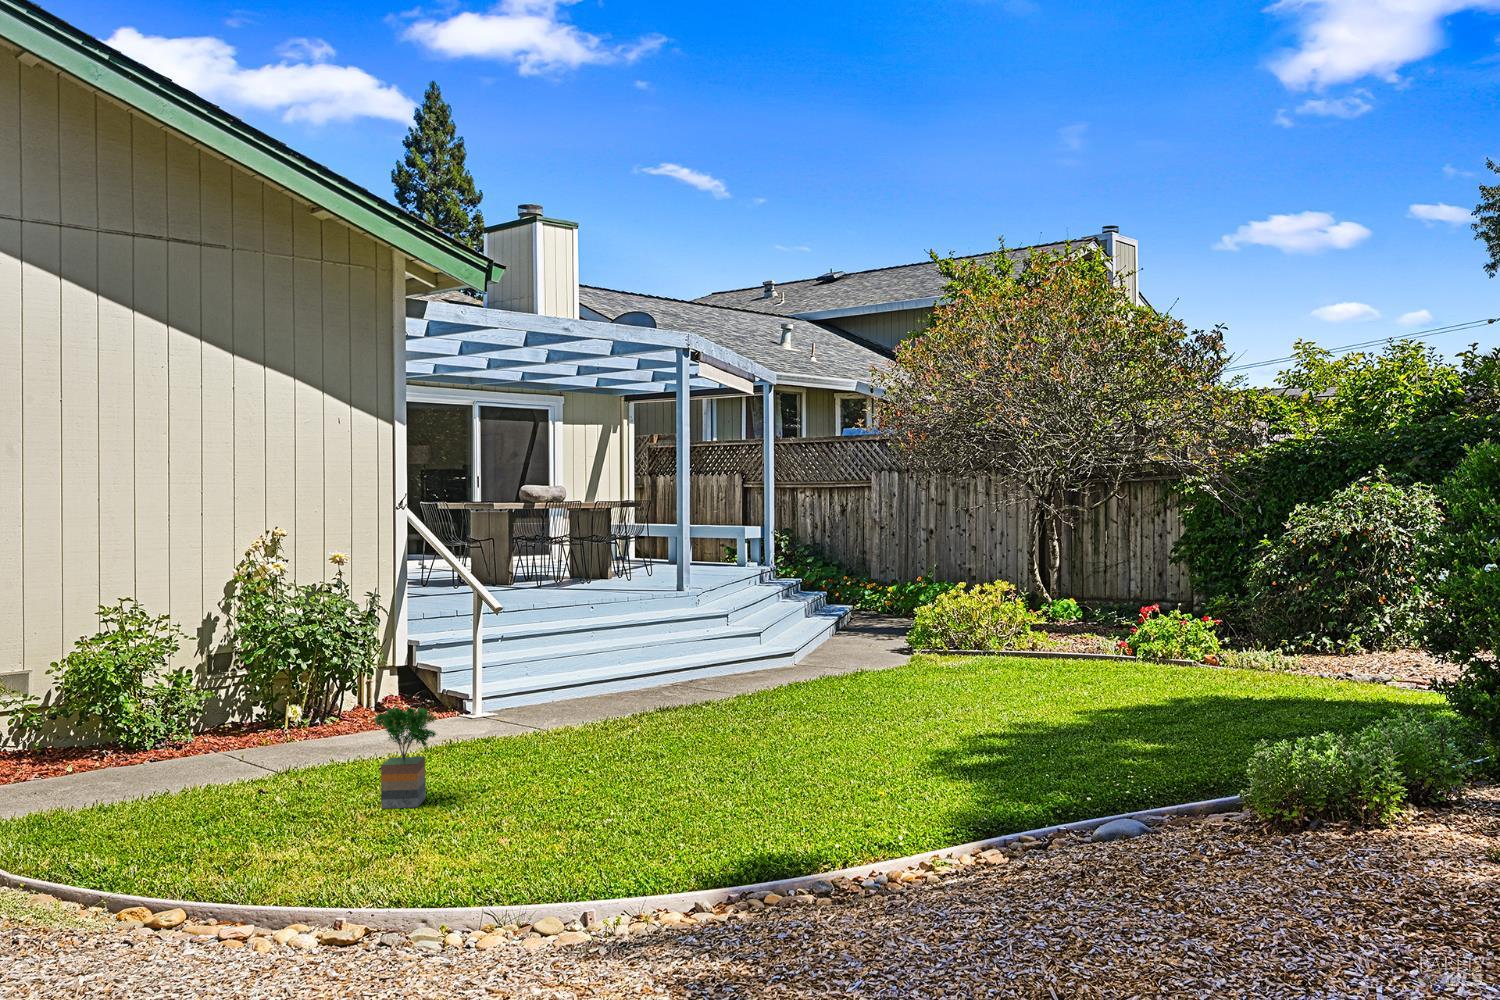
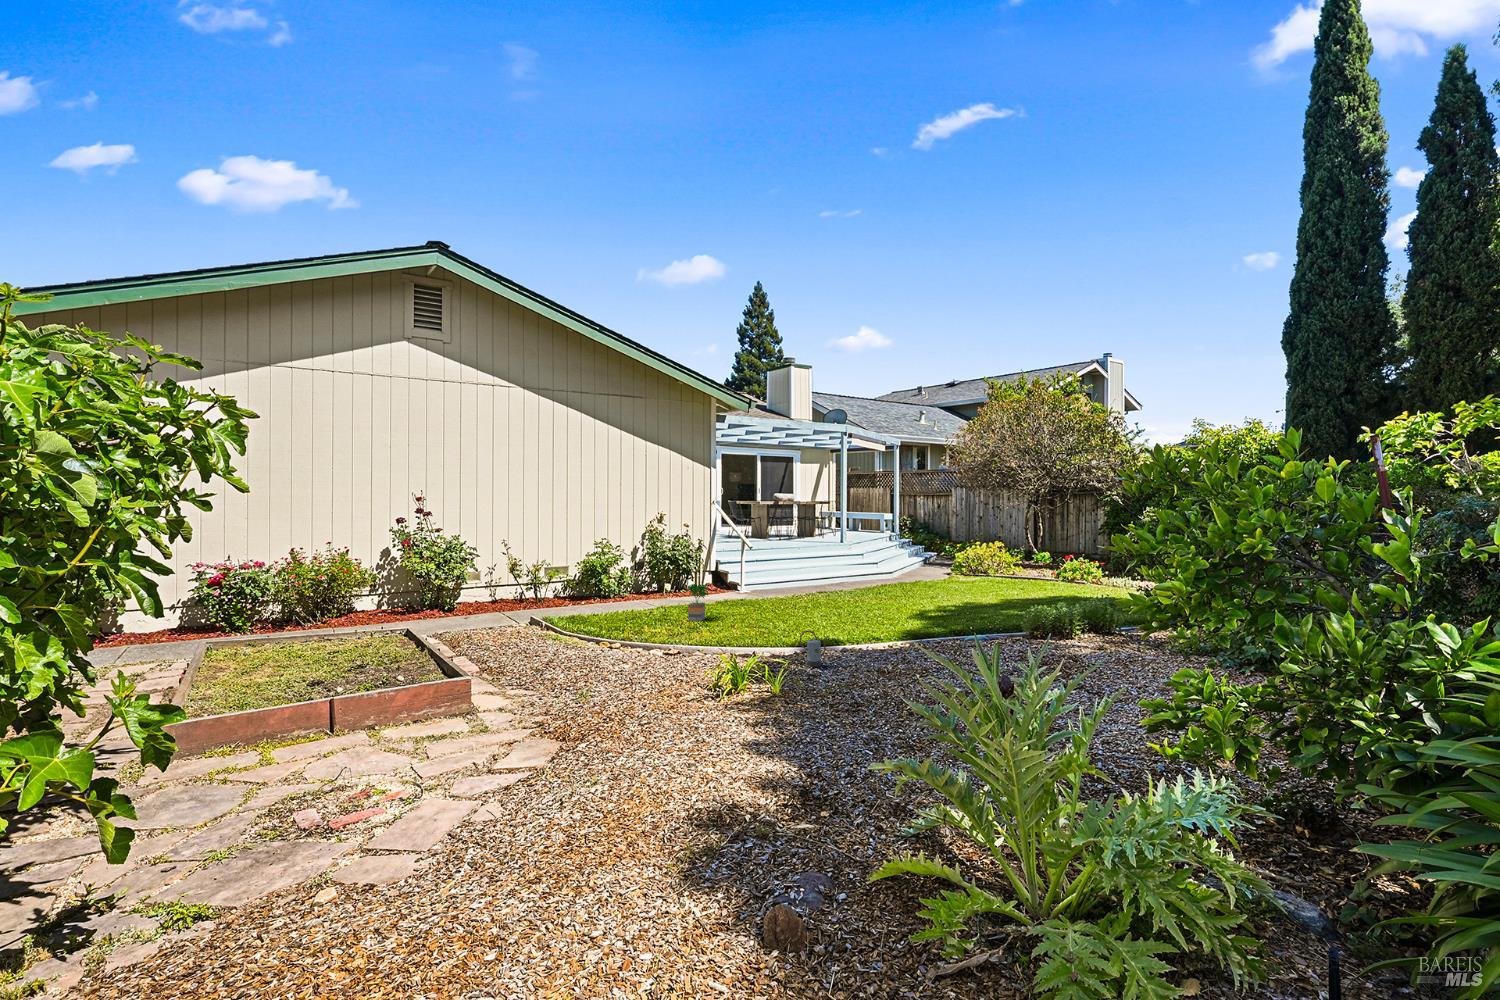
watering can: none [776,832,847,937] -> present [800,630,828,667]

